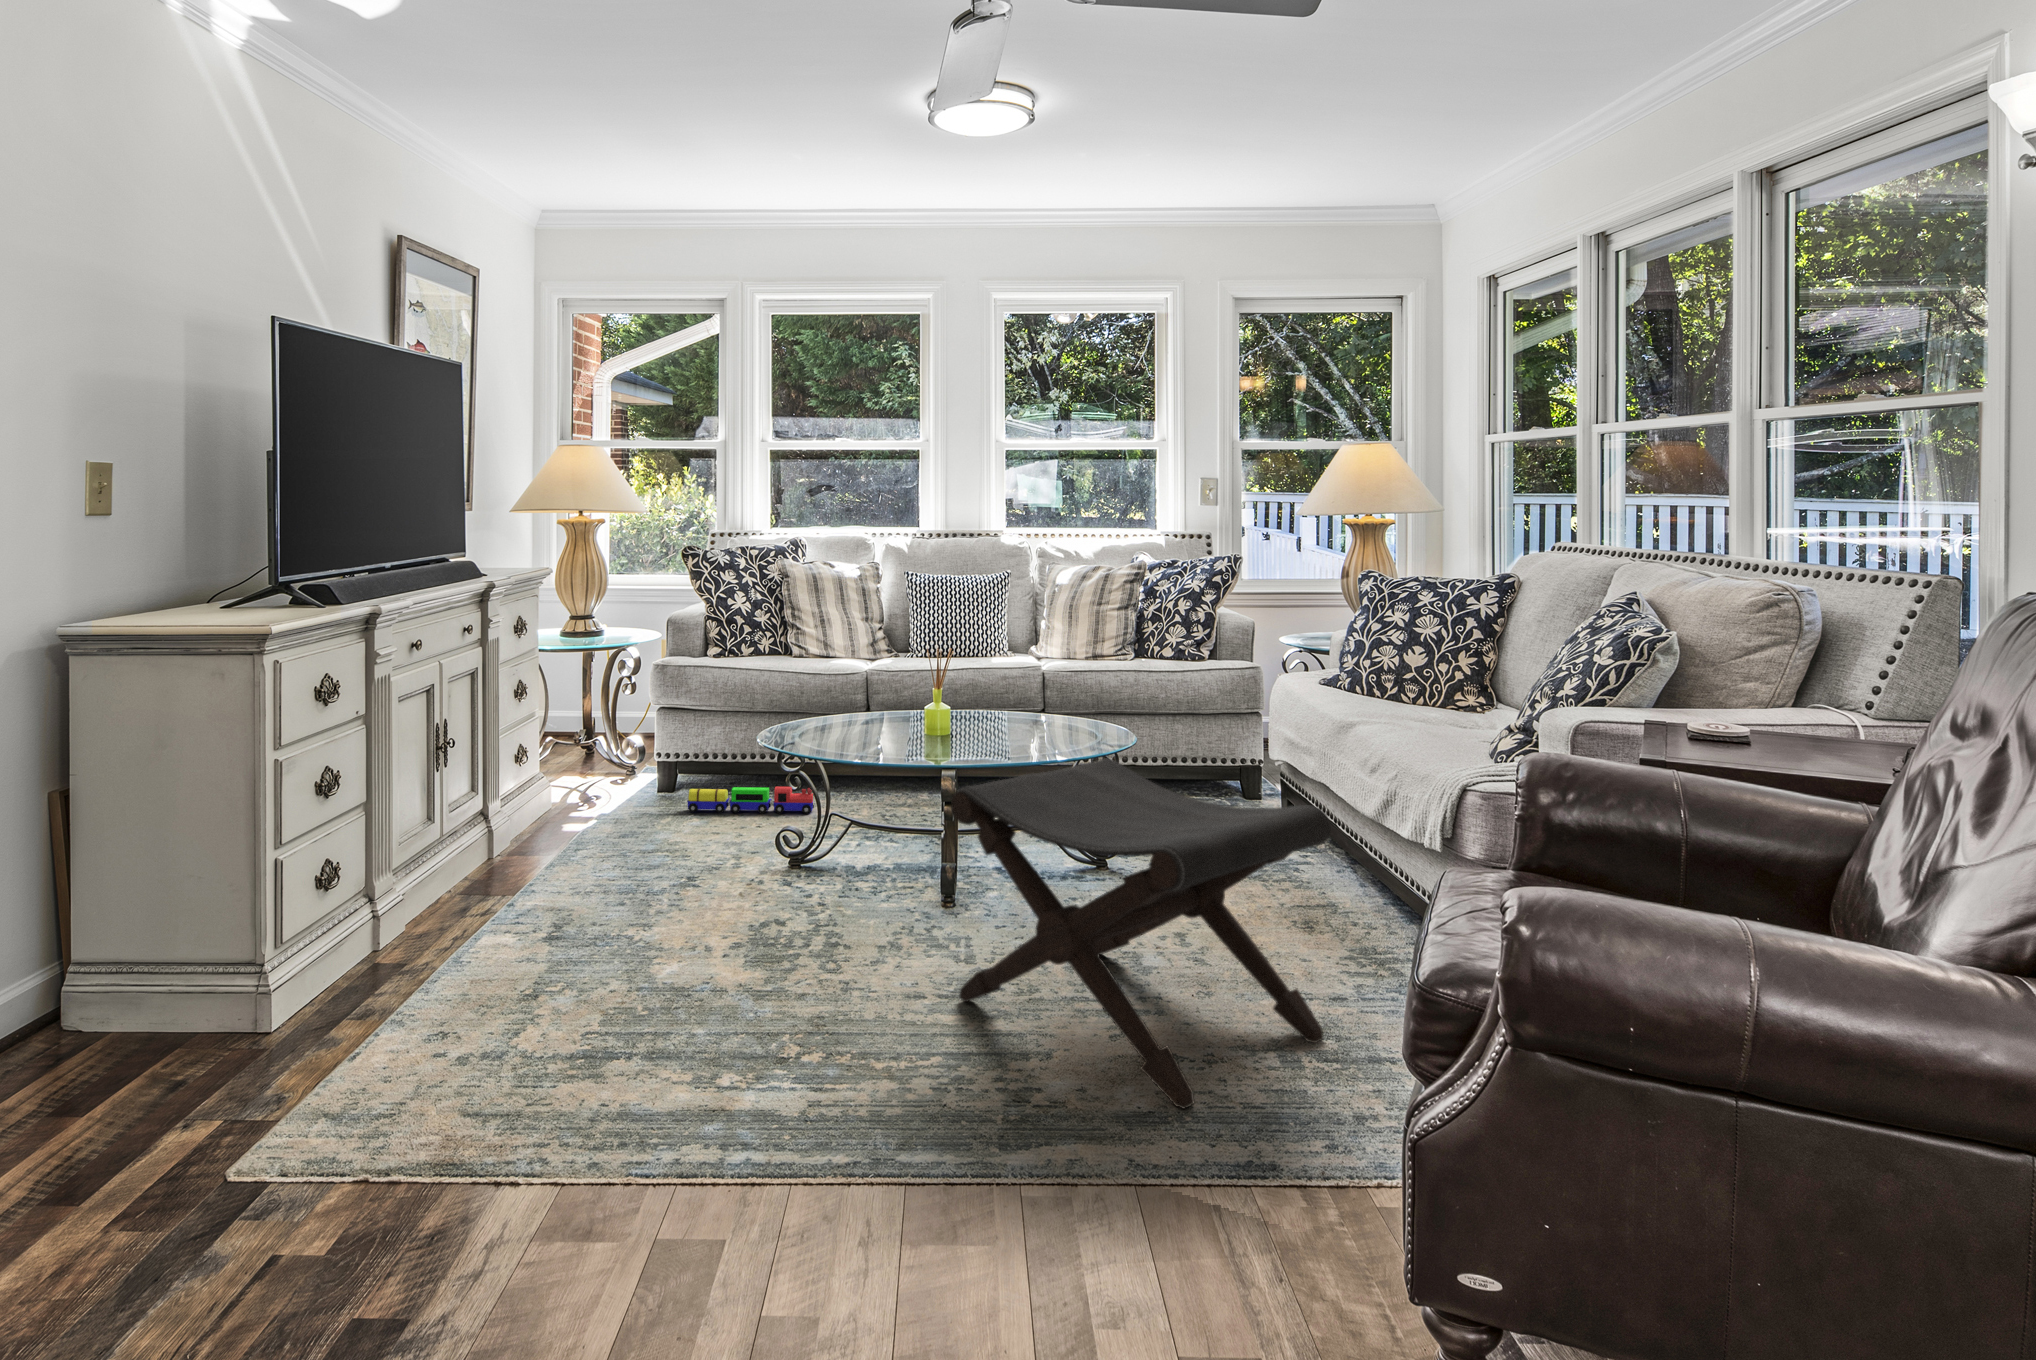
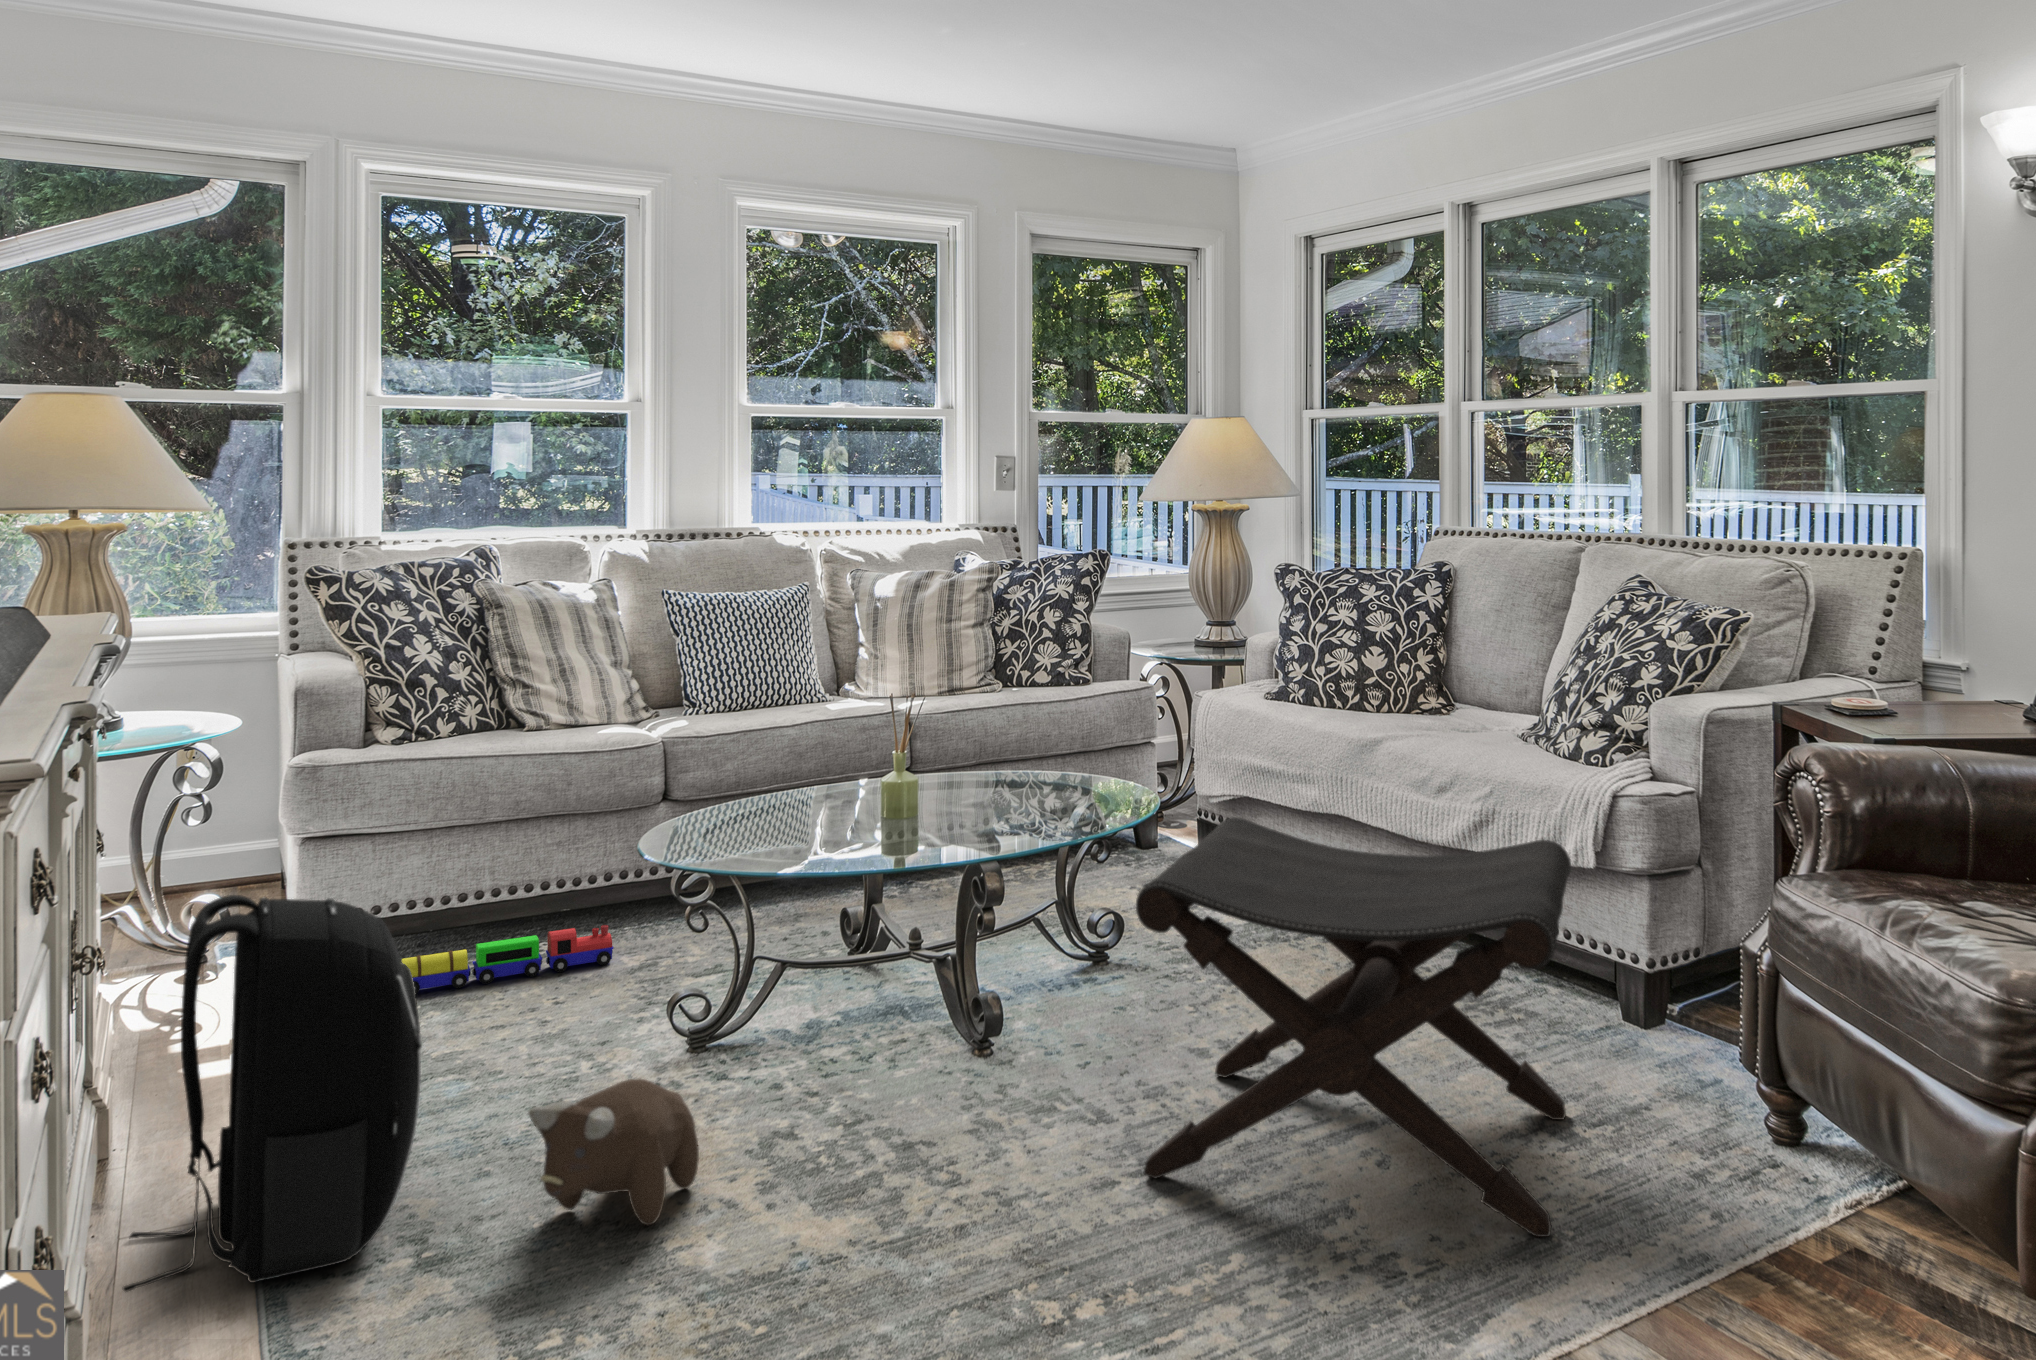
backpack: none [430,723,595,933] -> present [123,895,422,1292]
plush toy: none [602,865,718,953] -> present [528,1079,699,1225]

